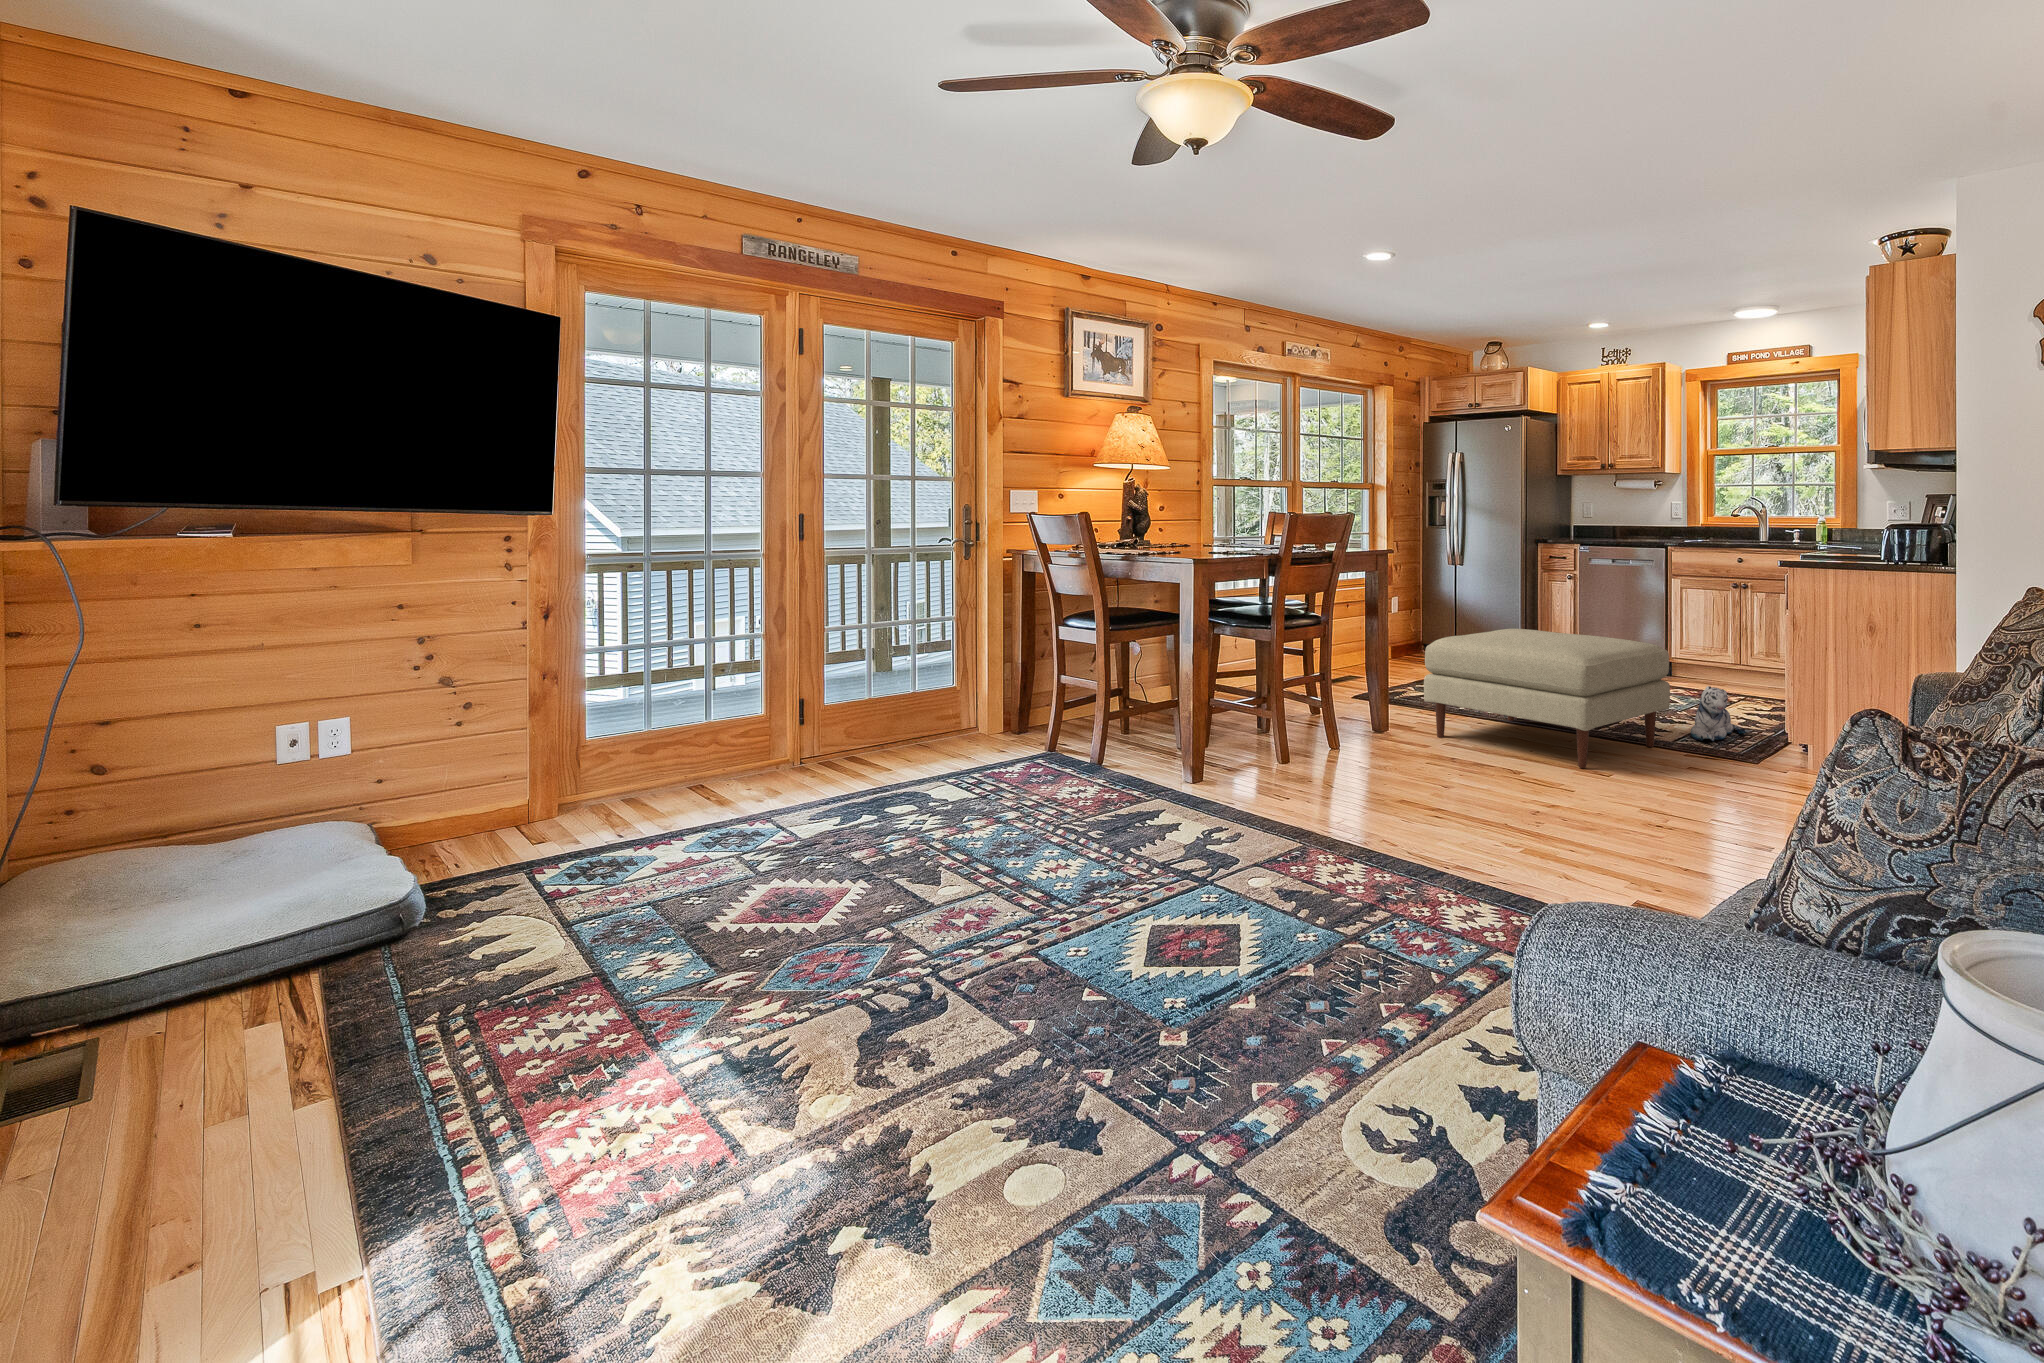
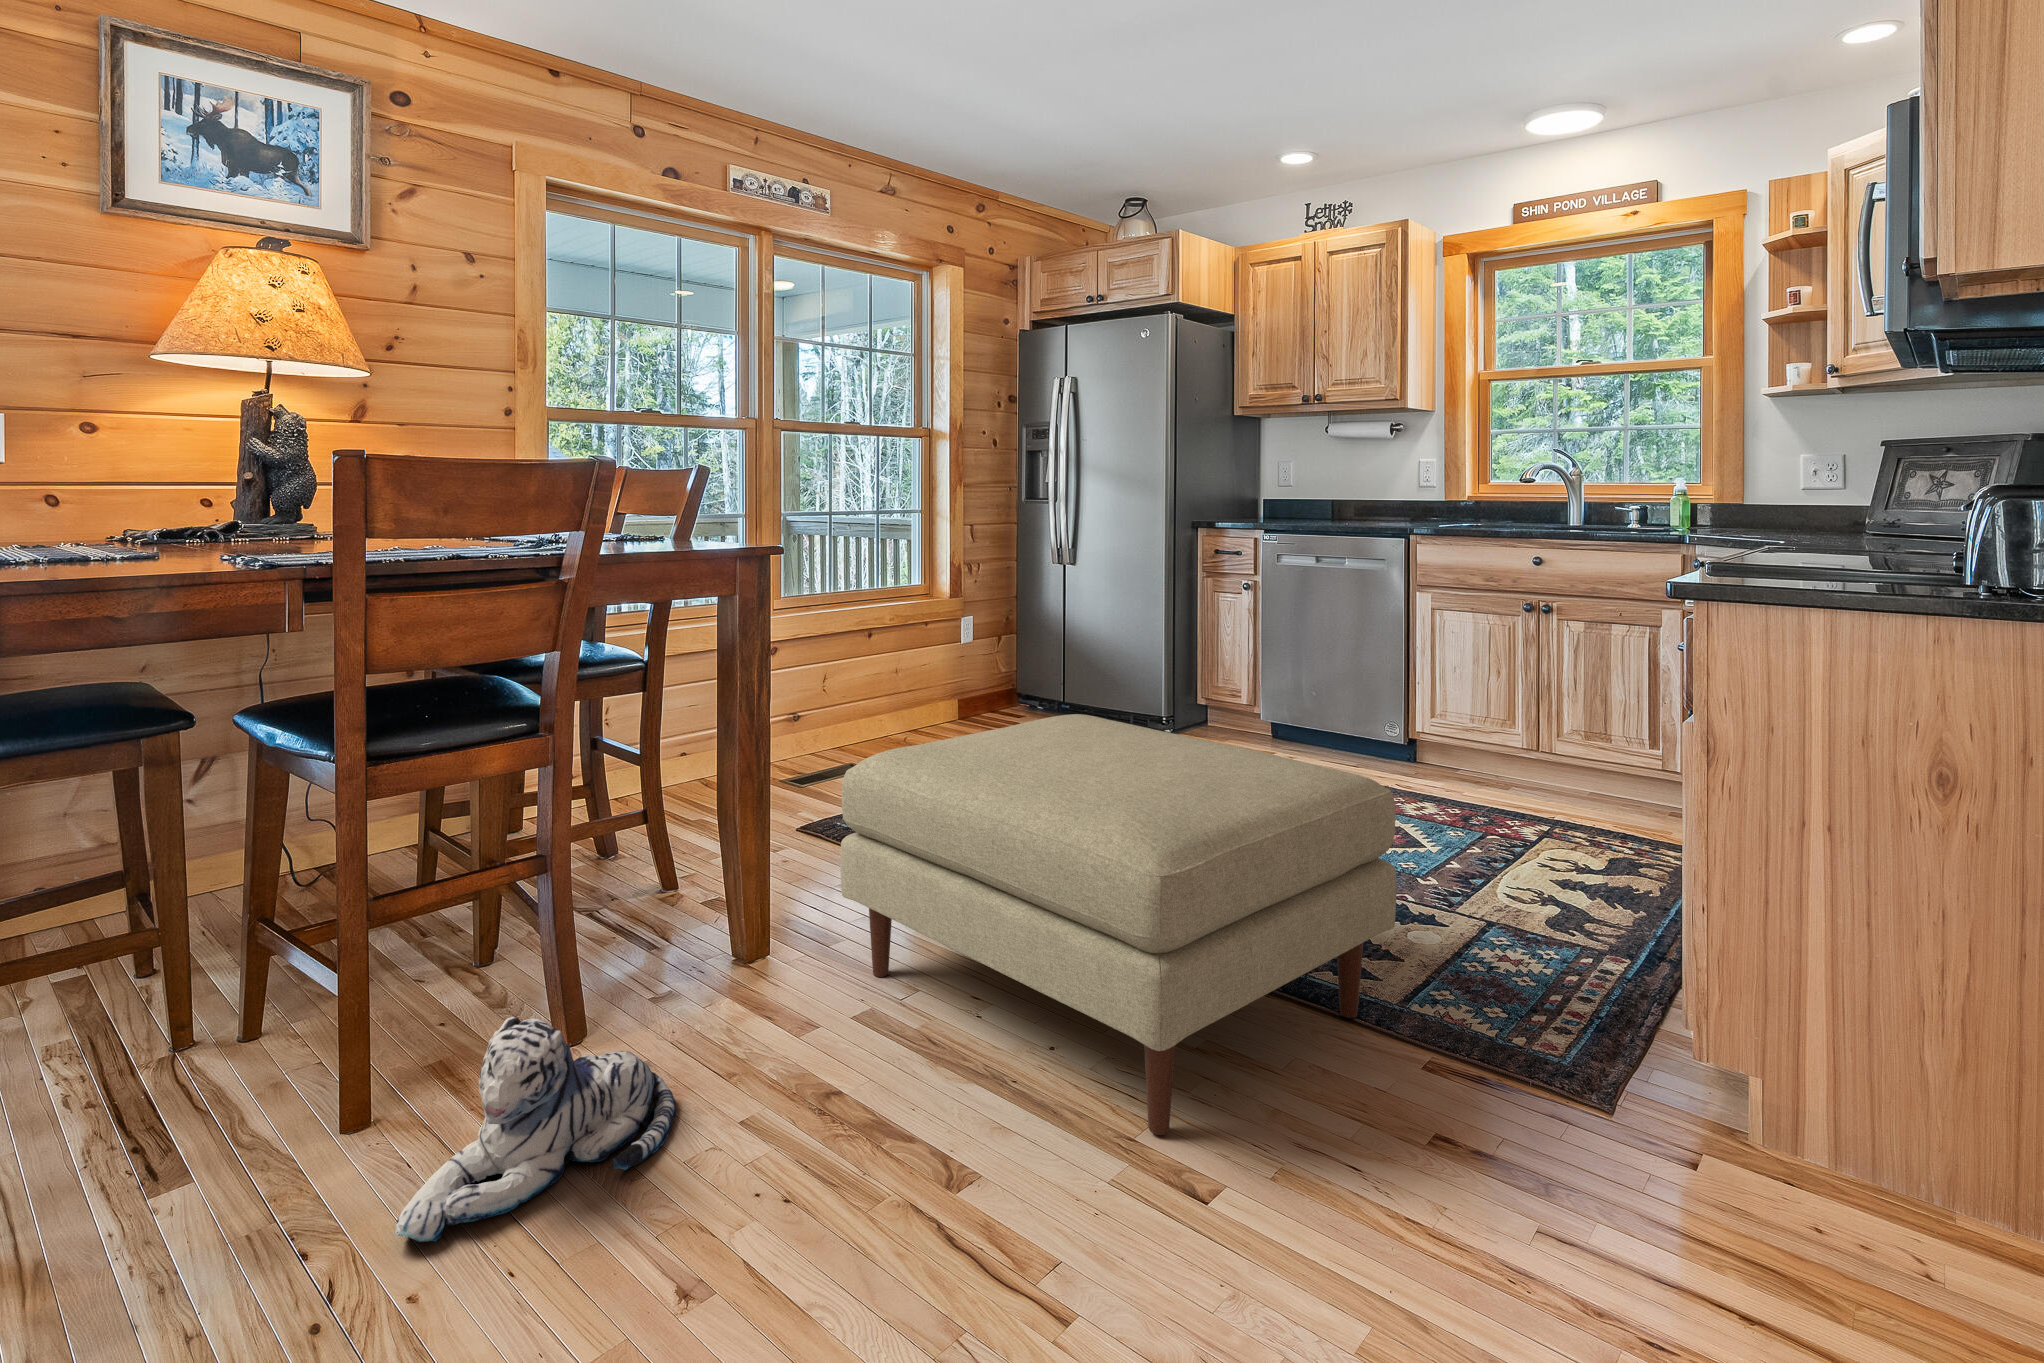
plush toy: present [1690,686,1745,741] -> present [395,1017,676,1242]

